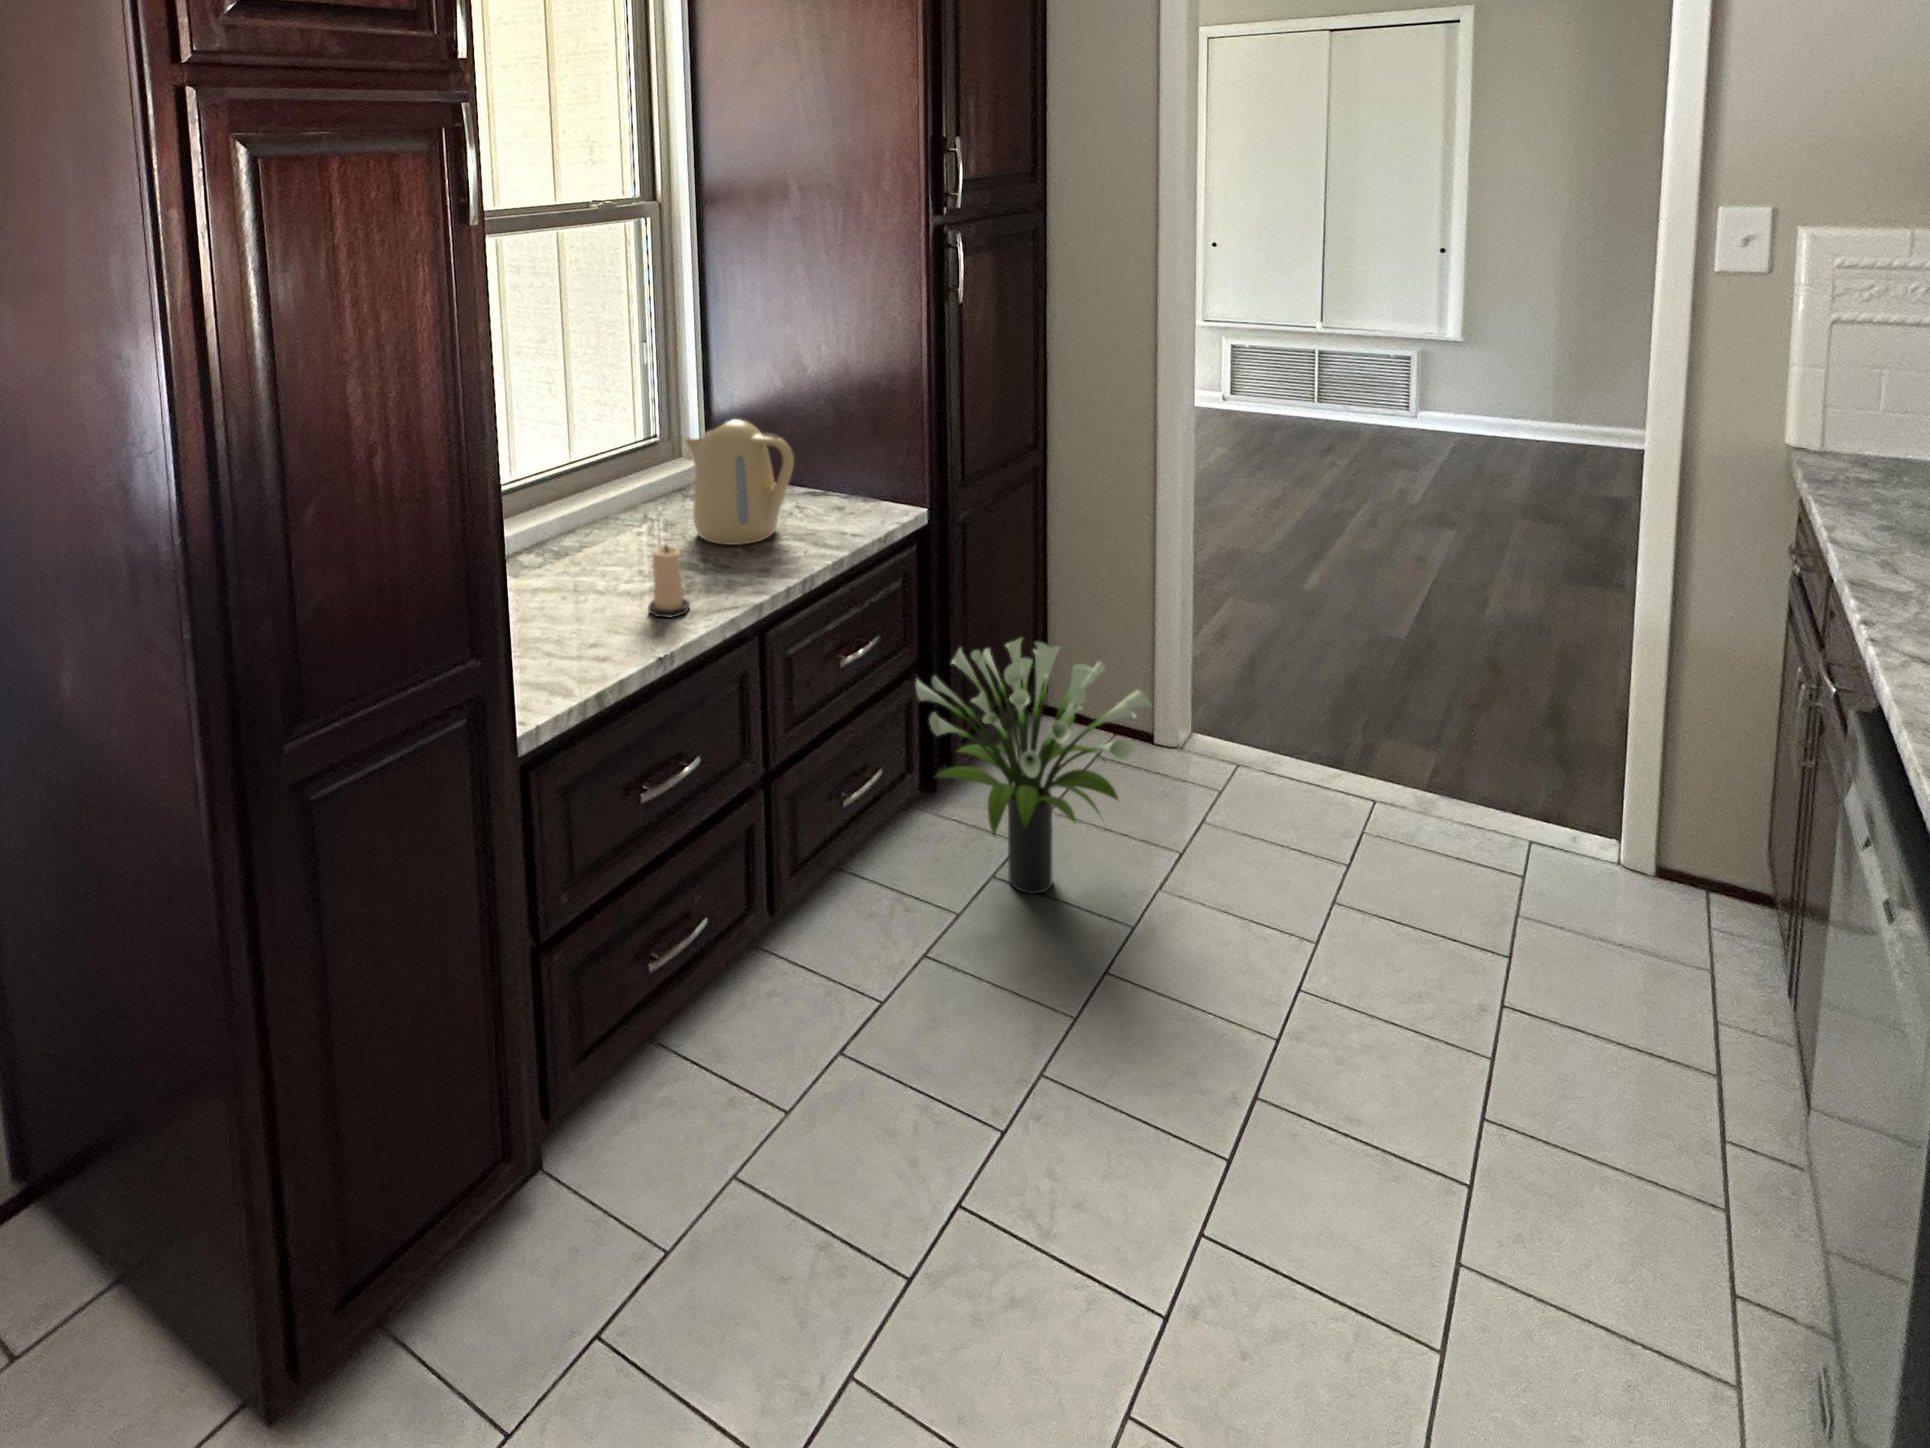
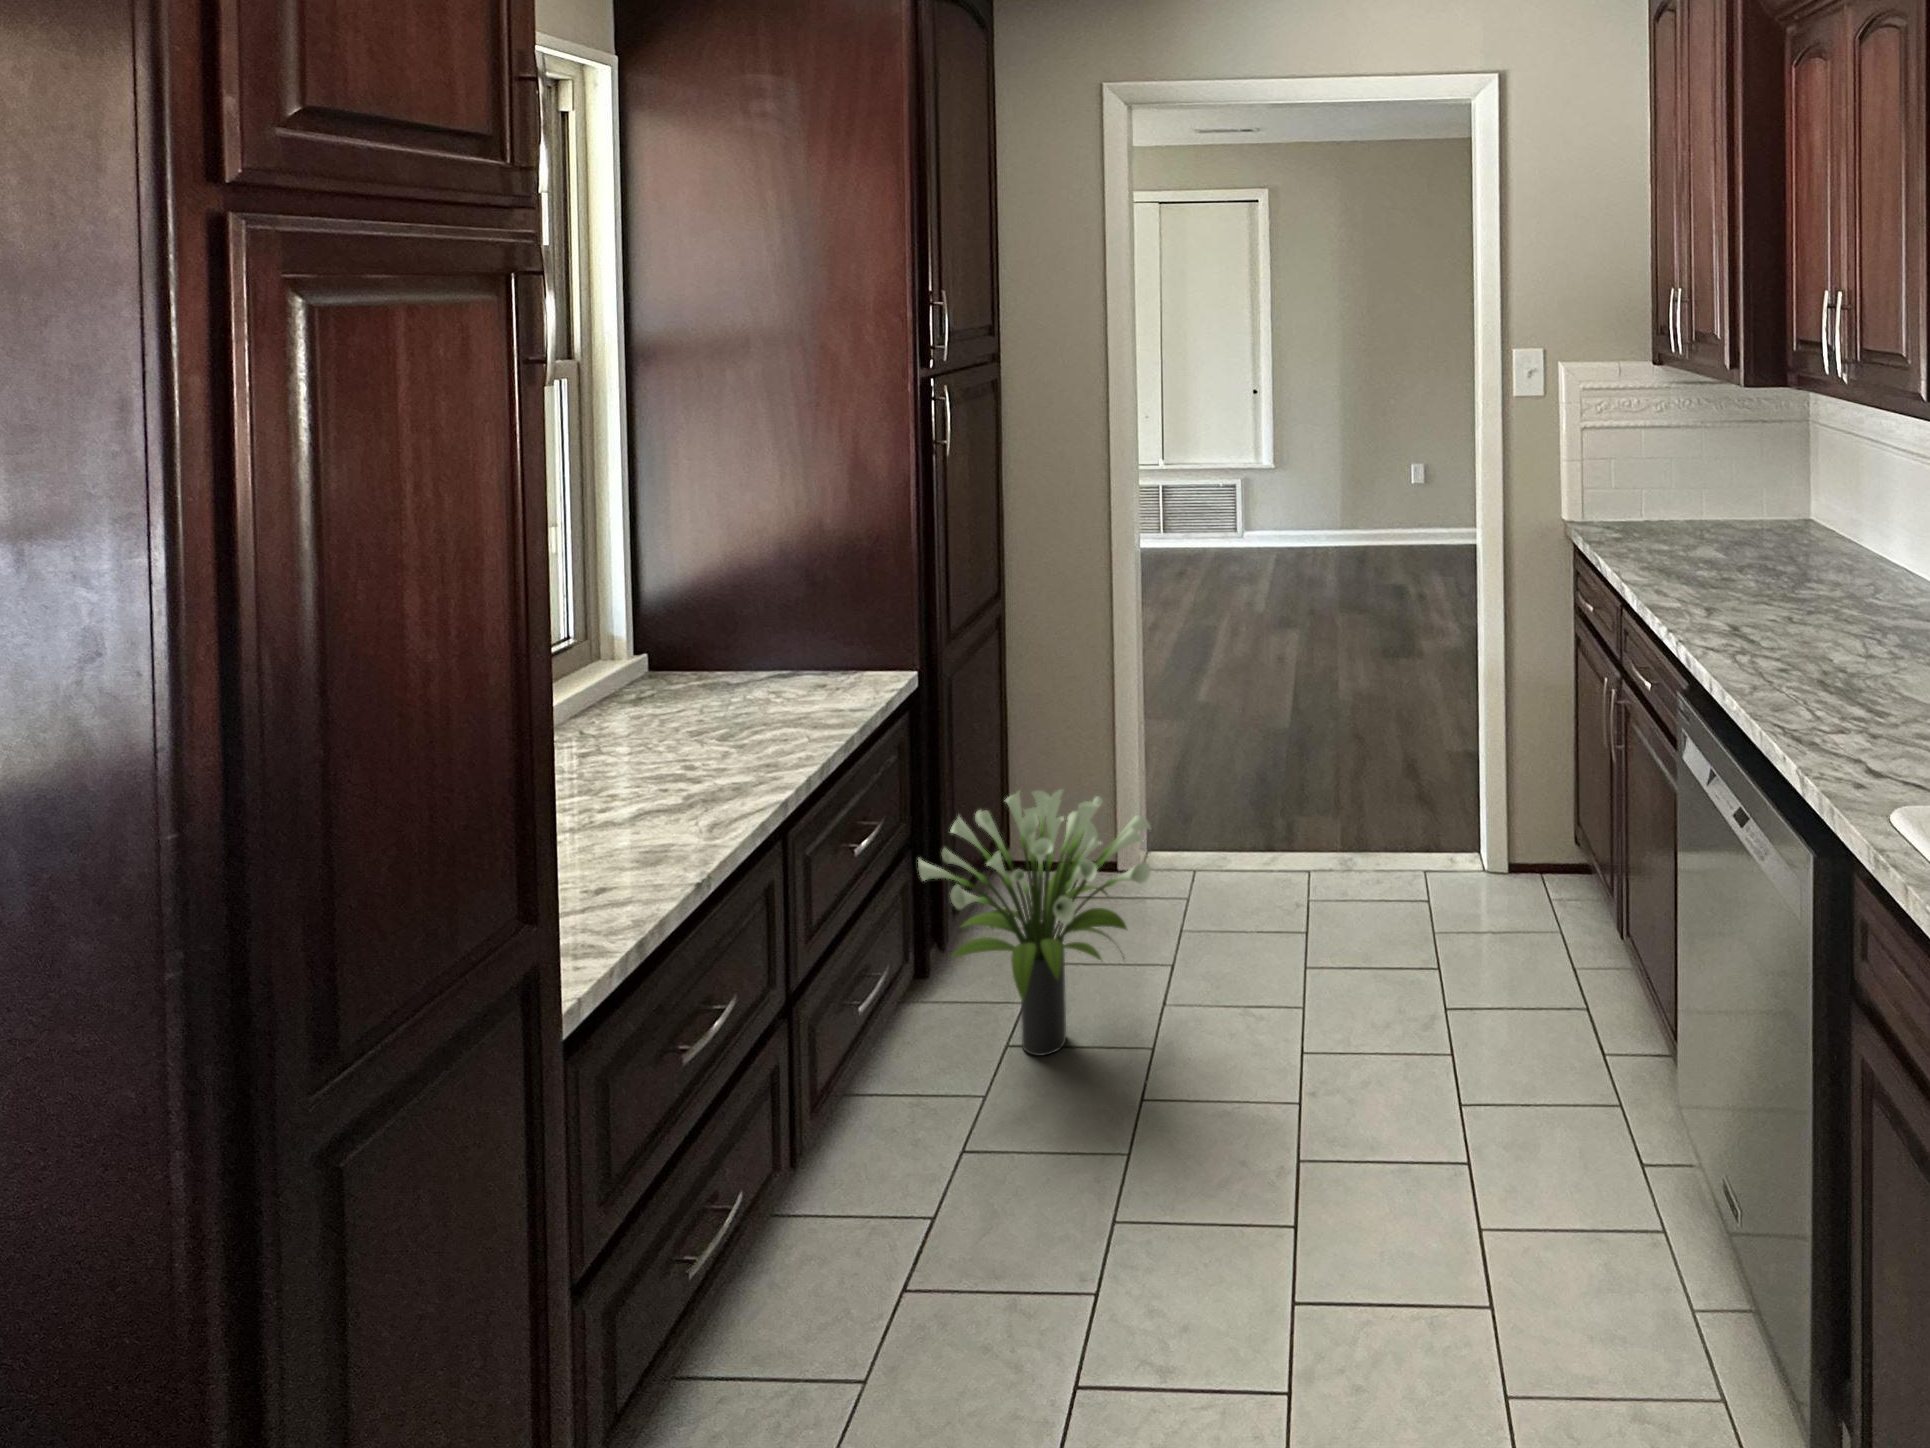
kettle: present [686,419,794,545] -> none [645,601,789,749]
candle: present [648,545,690,617] -> none [653,752,705,842]

